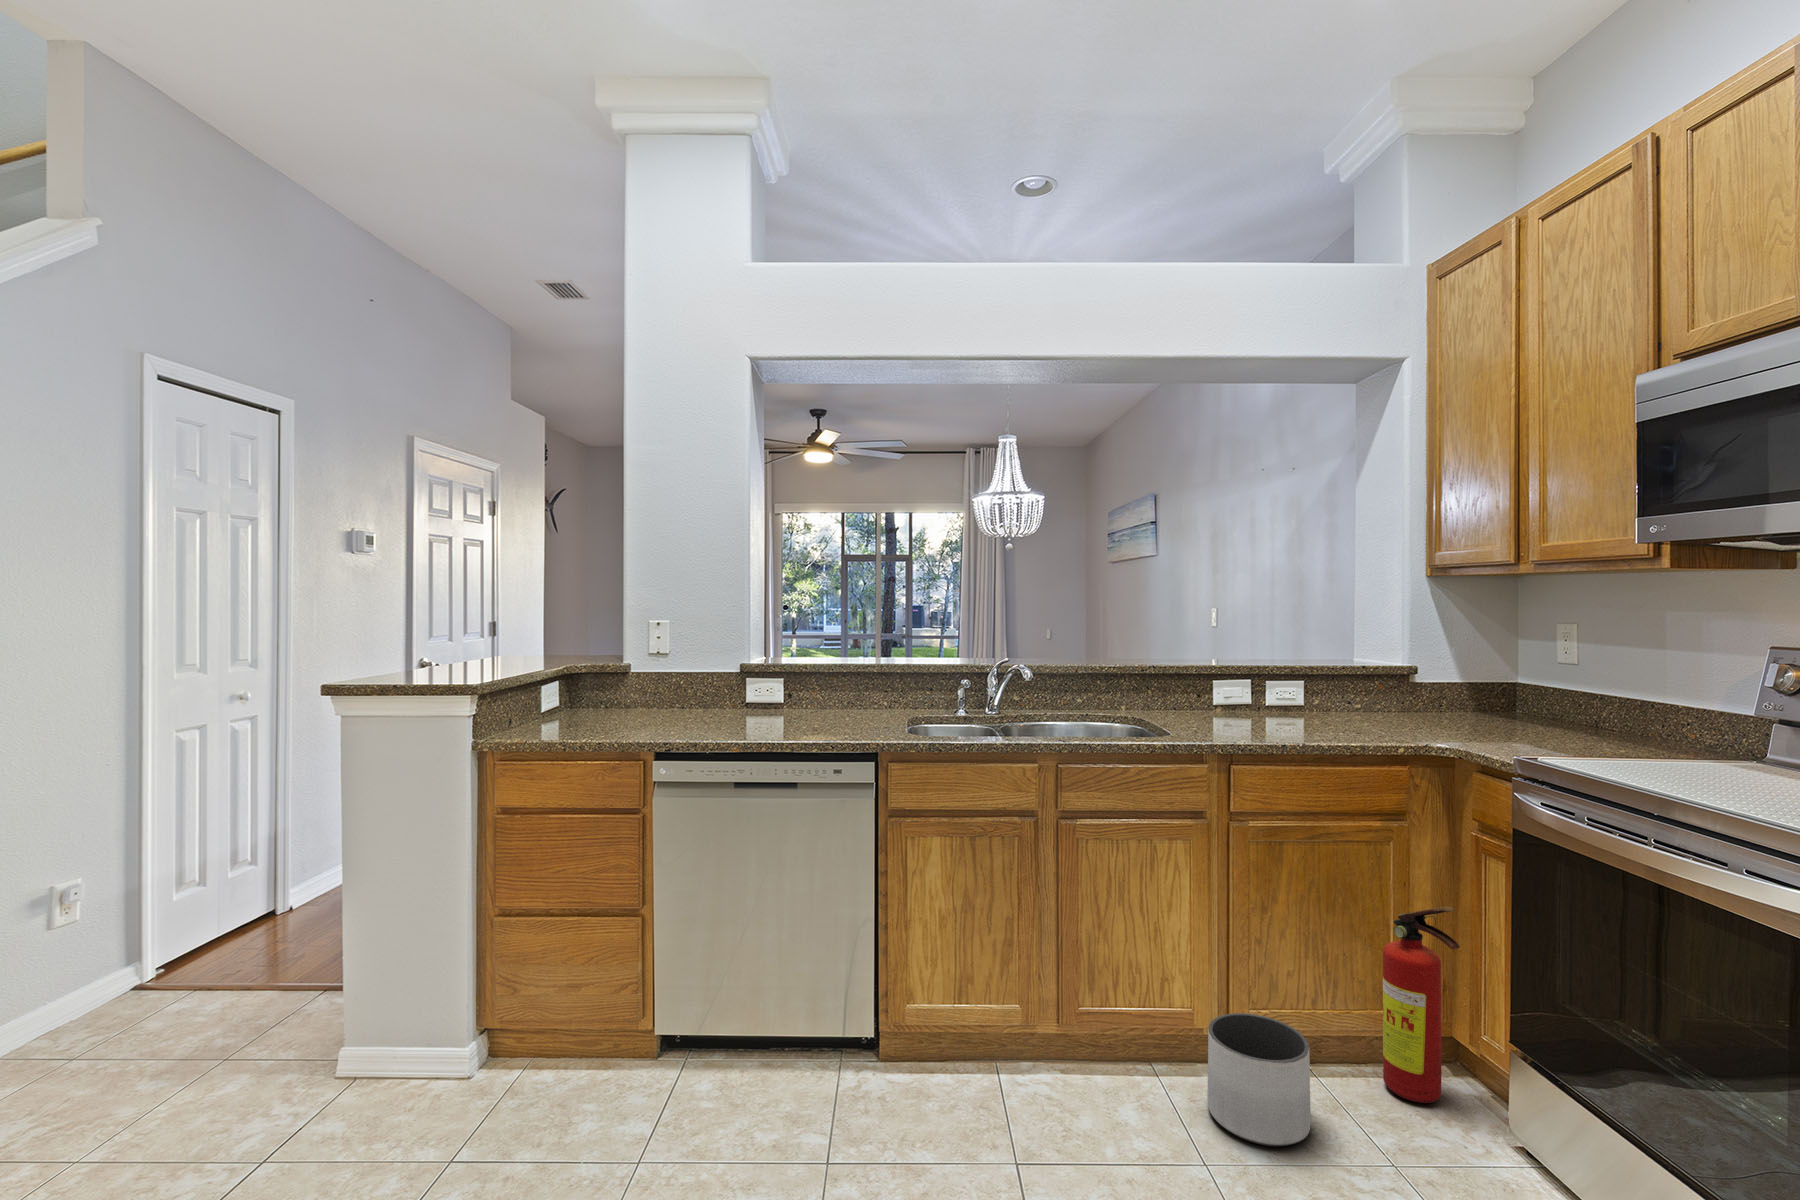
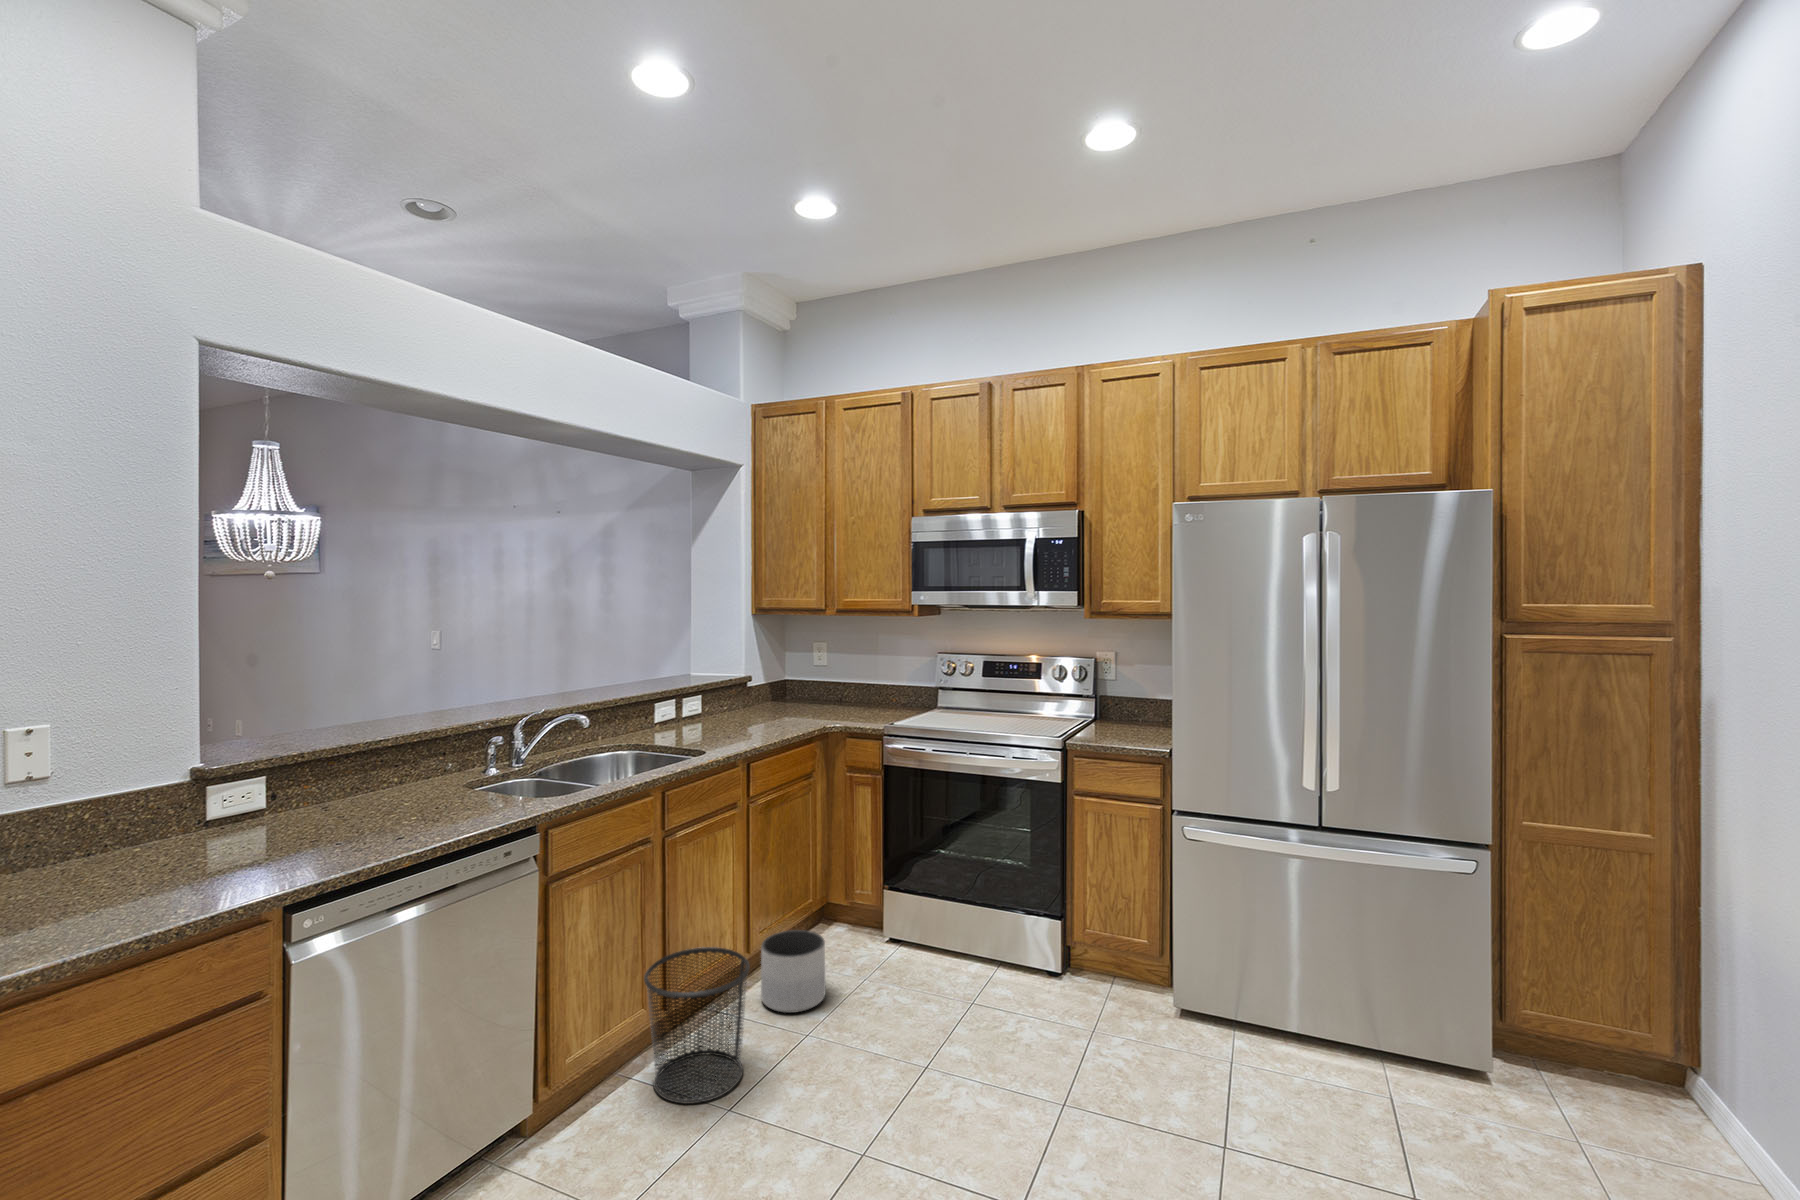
fire extinguisher: present [1383,907,1459,1103] -> none [810,822,855,949]
waste bin: none [976,956,1105,1152] -> present [644,947,750,1104]

